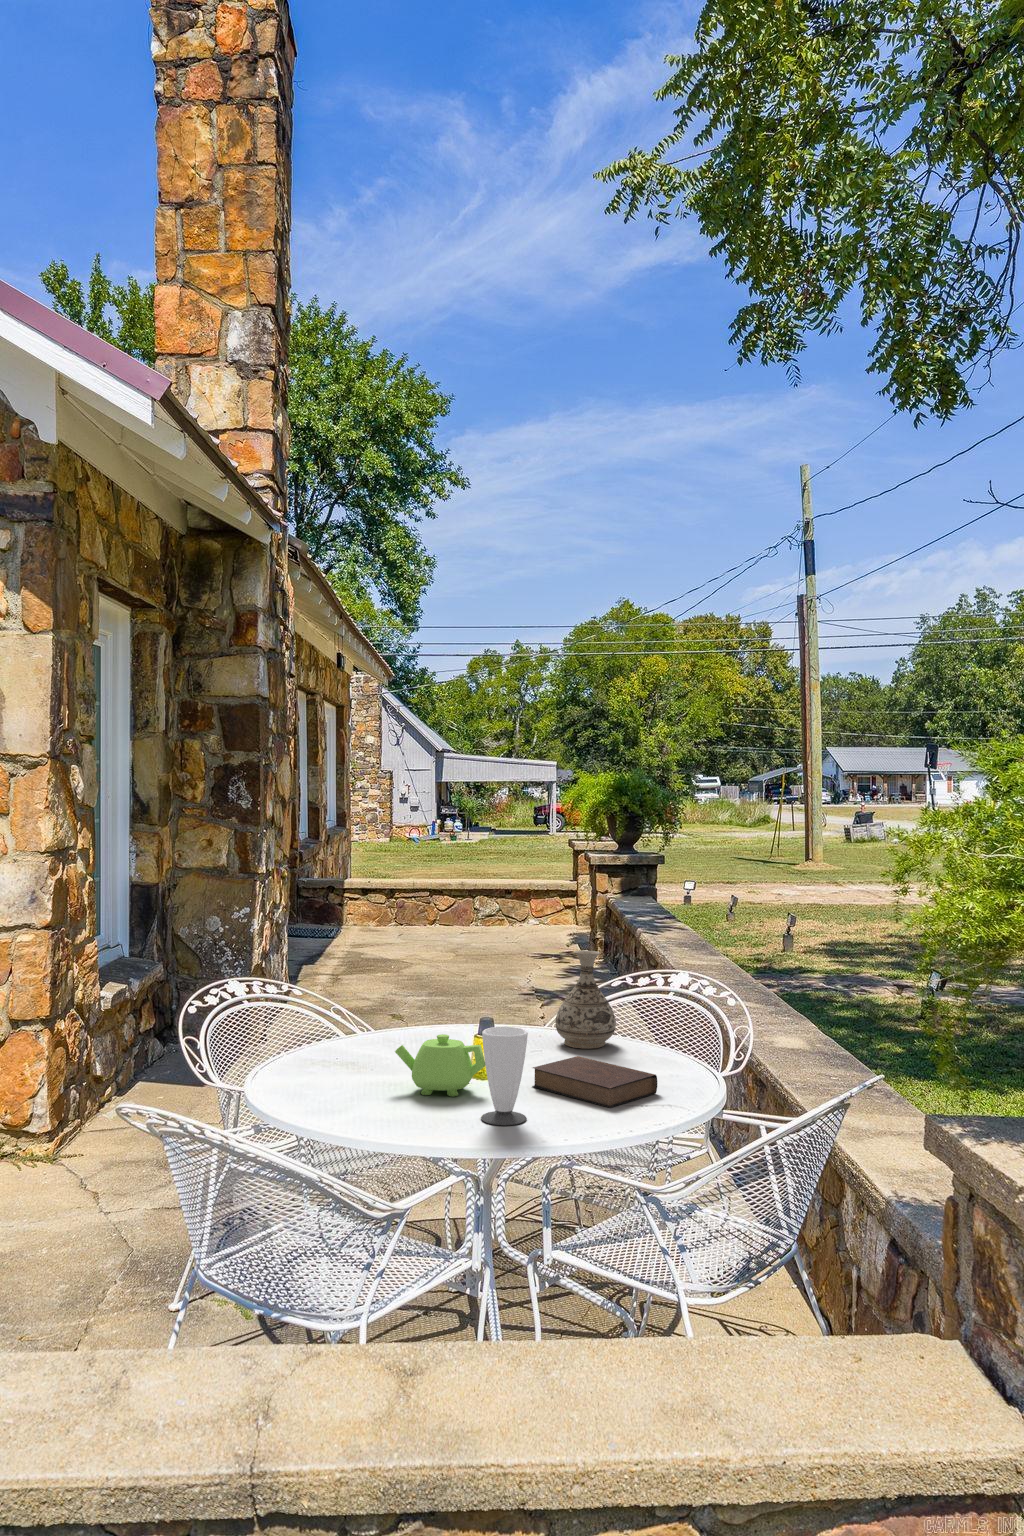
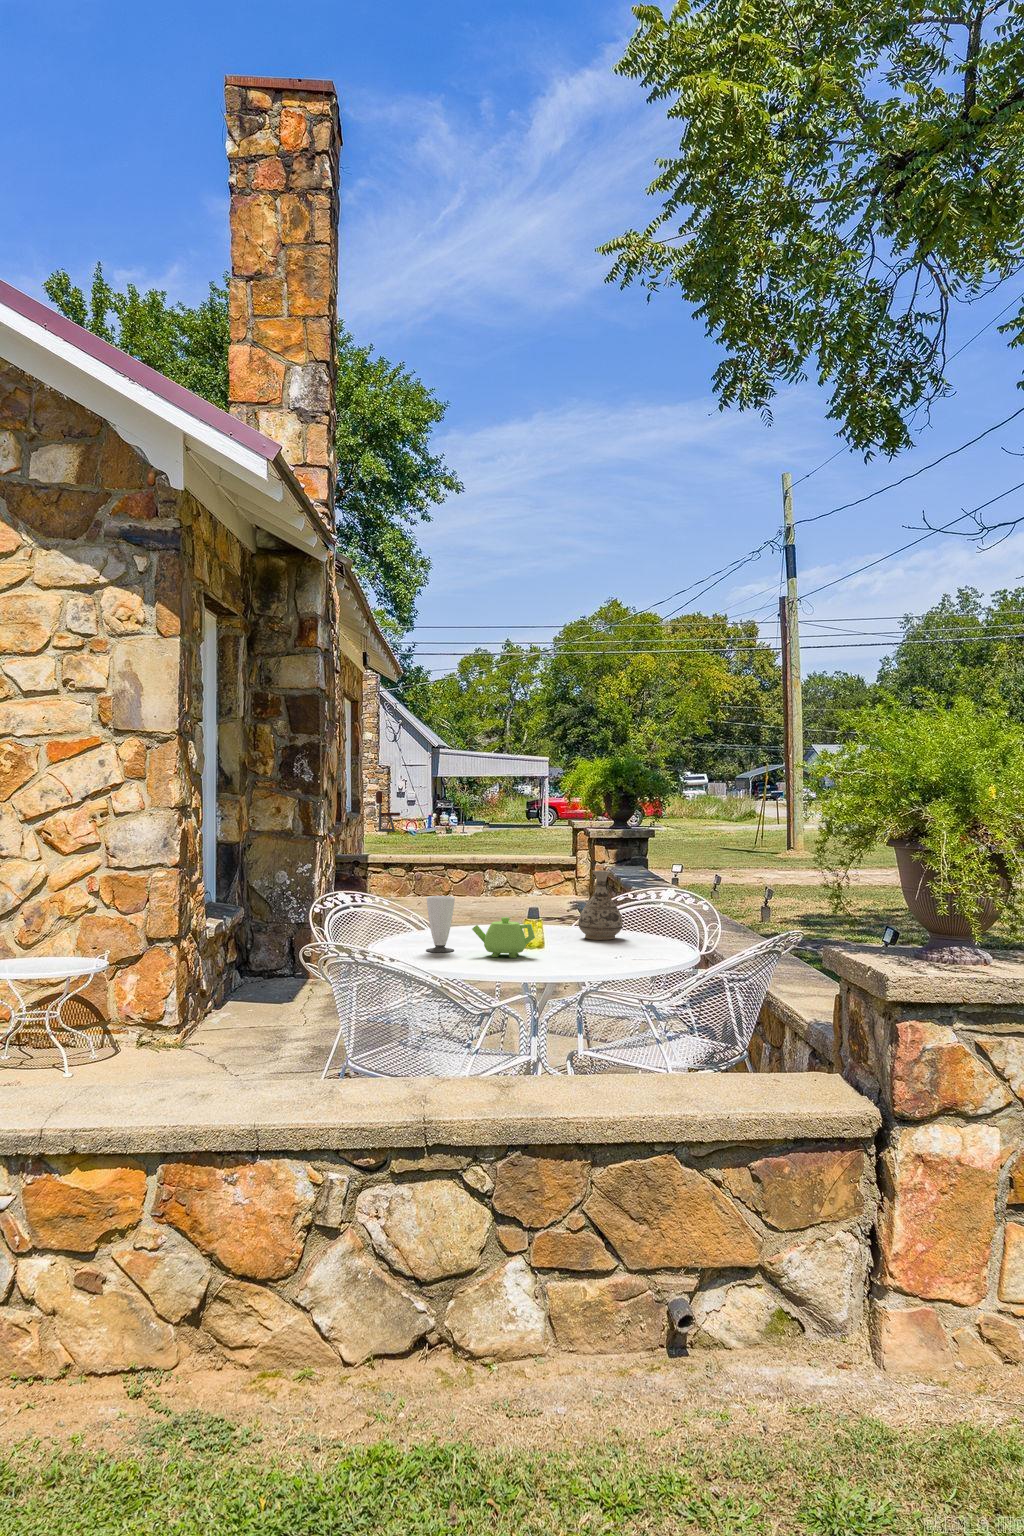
bench: none [379,796,404,837] -> present [376,791,400,832]
cup: present [481,1027,528,1126] -> present [426,896,455,952]
book: present [532,1056,657,1108] -> none [566,937,654,962]

